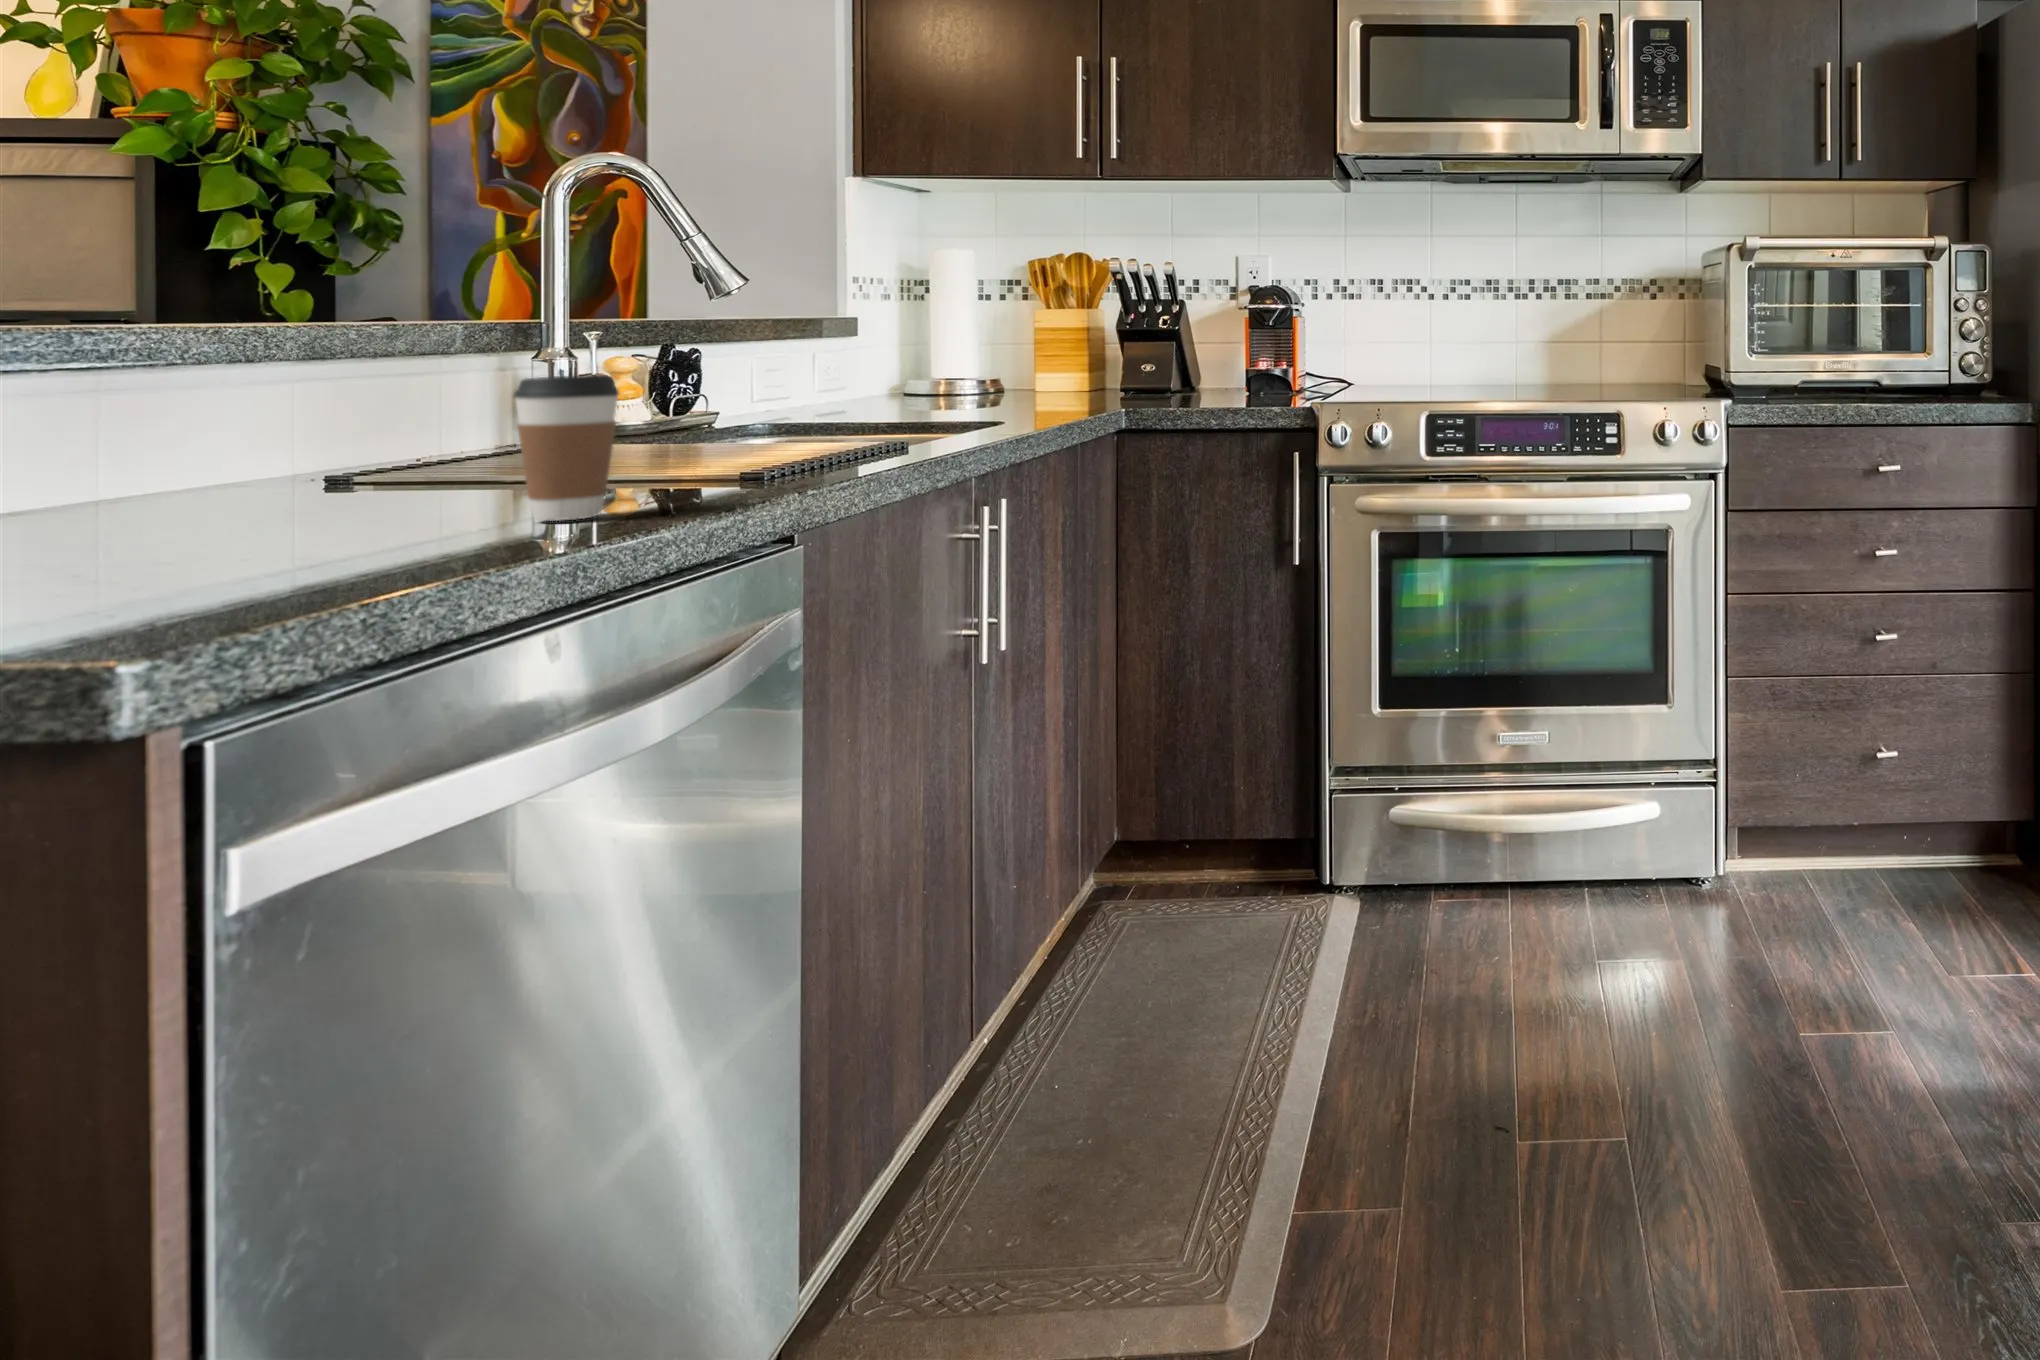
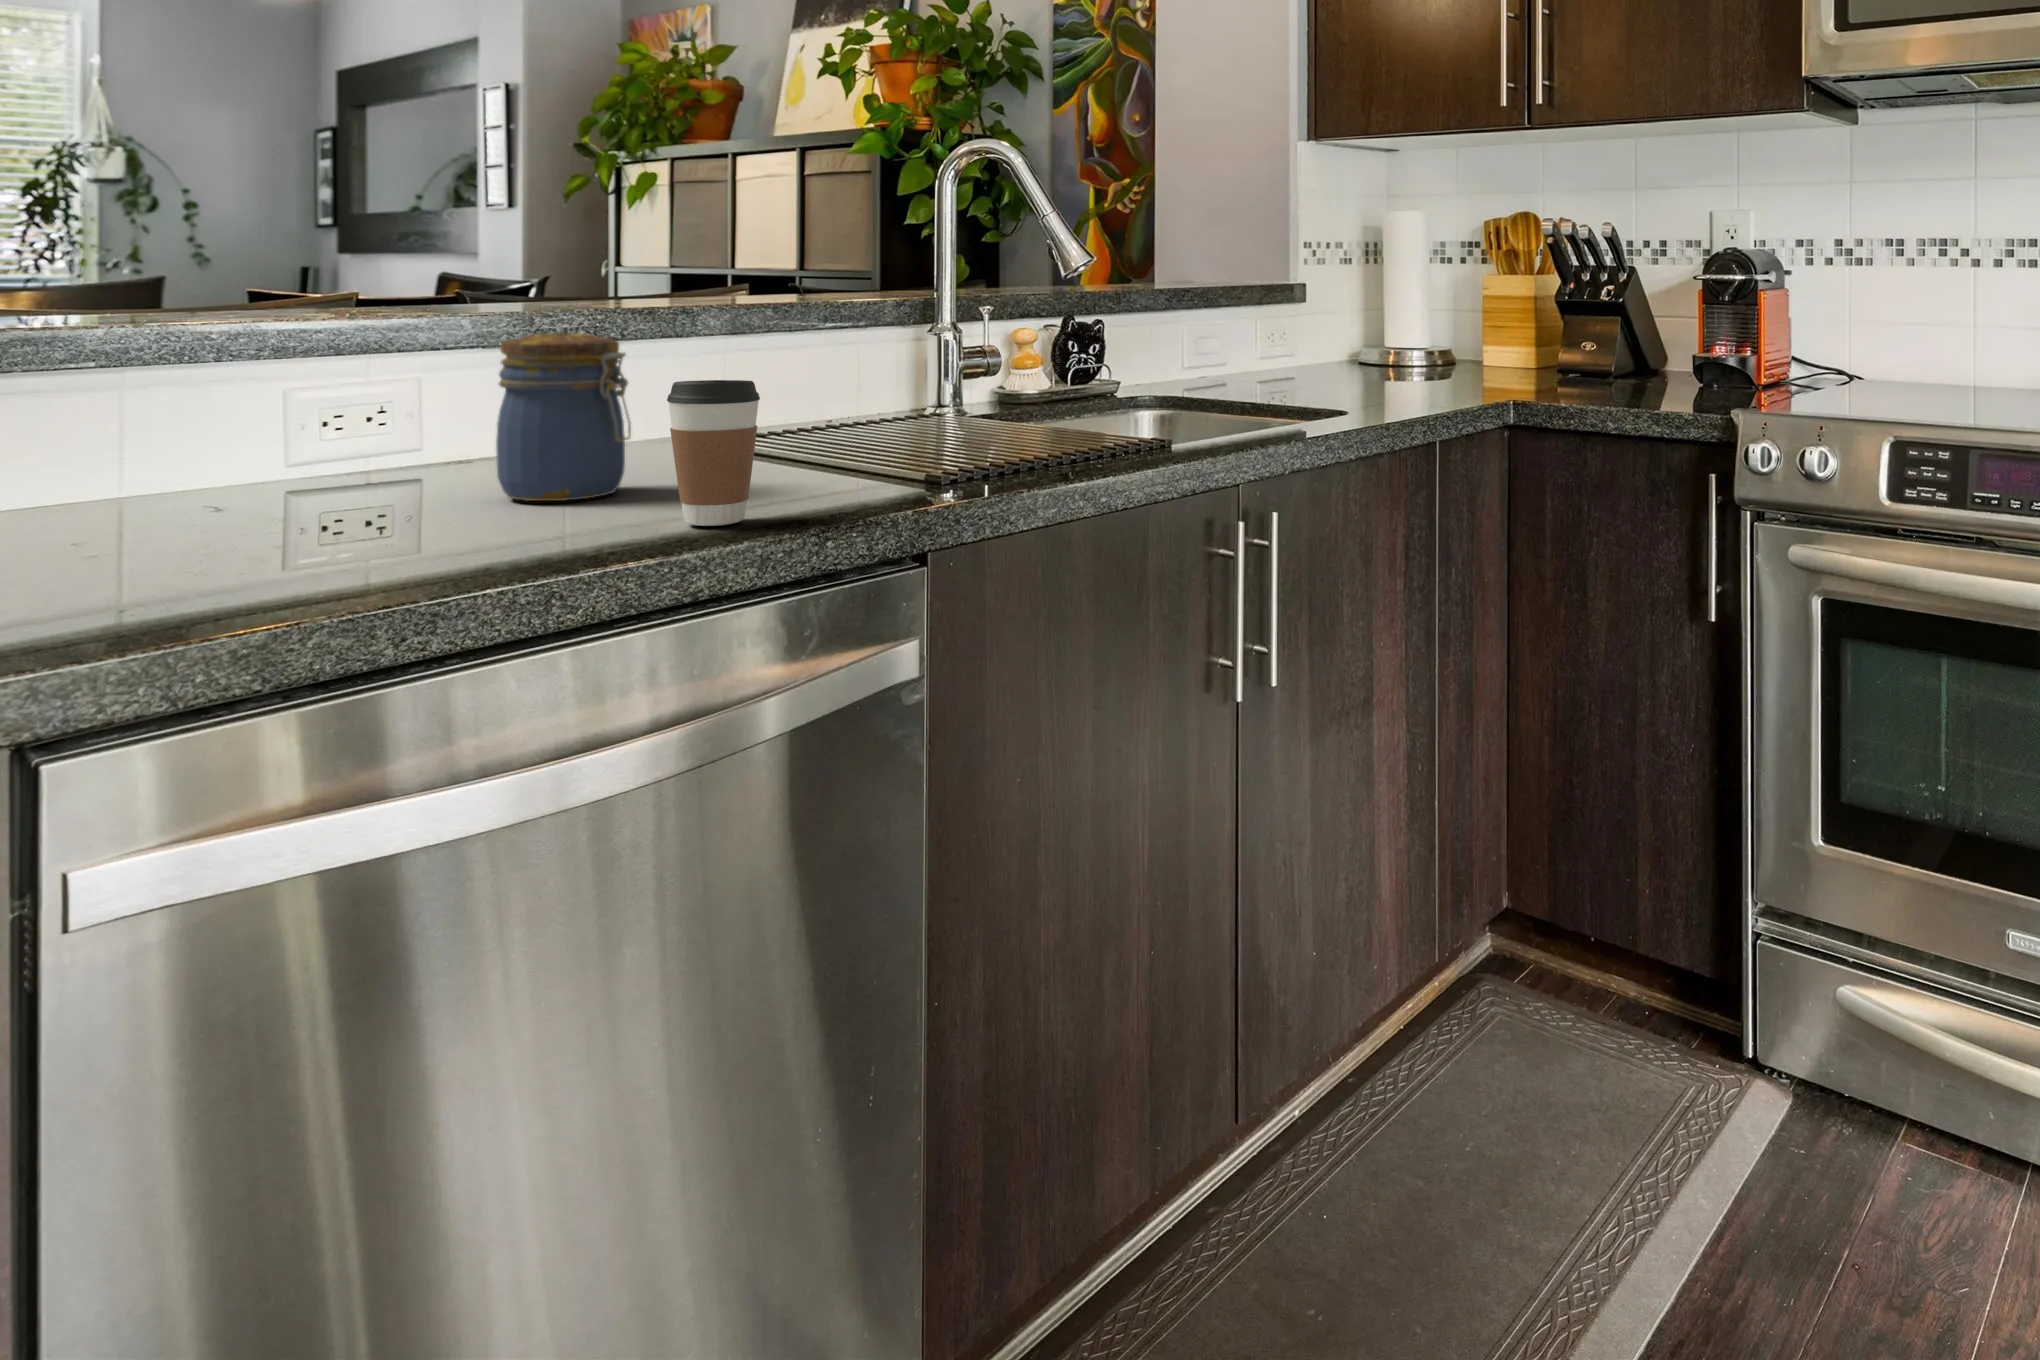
jar: none [178,341,374,527] -> present [496,333,631,501]

